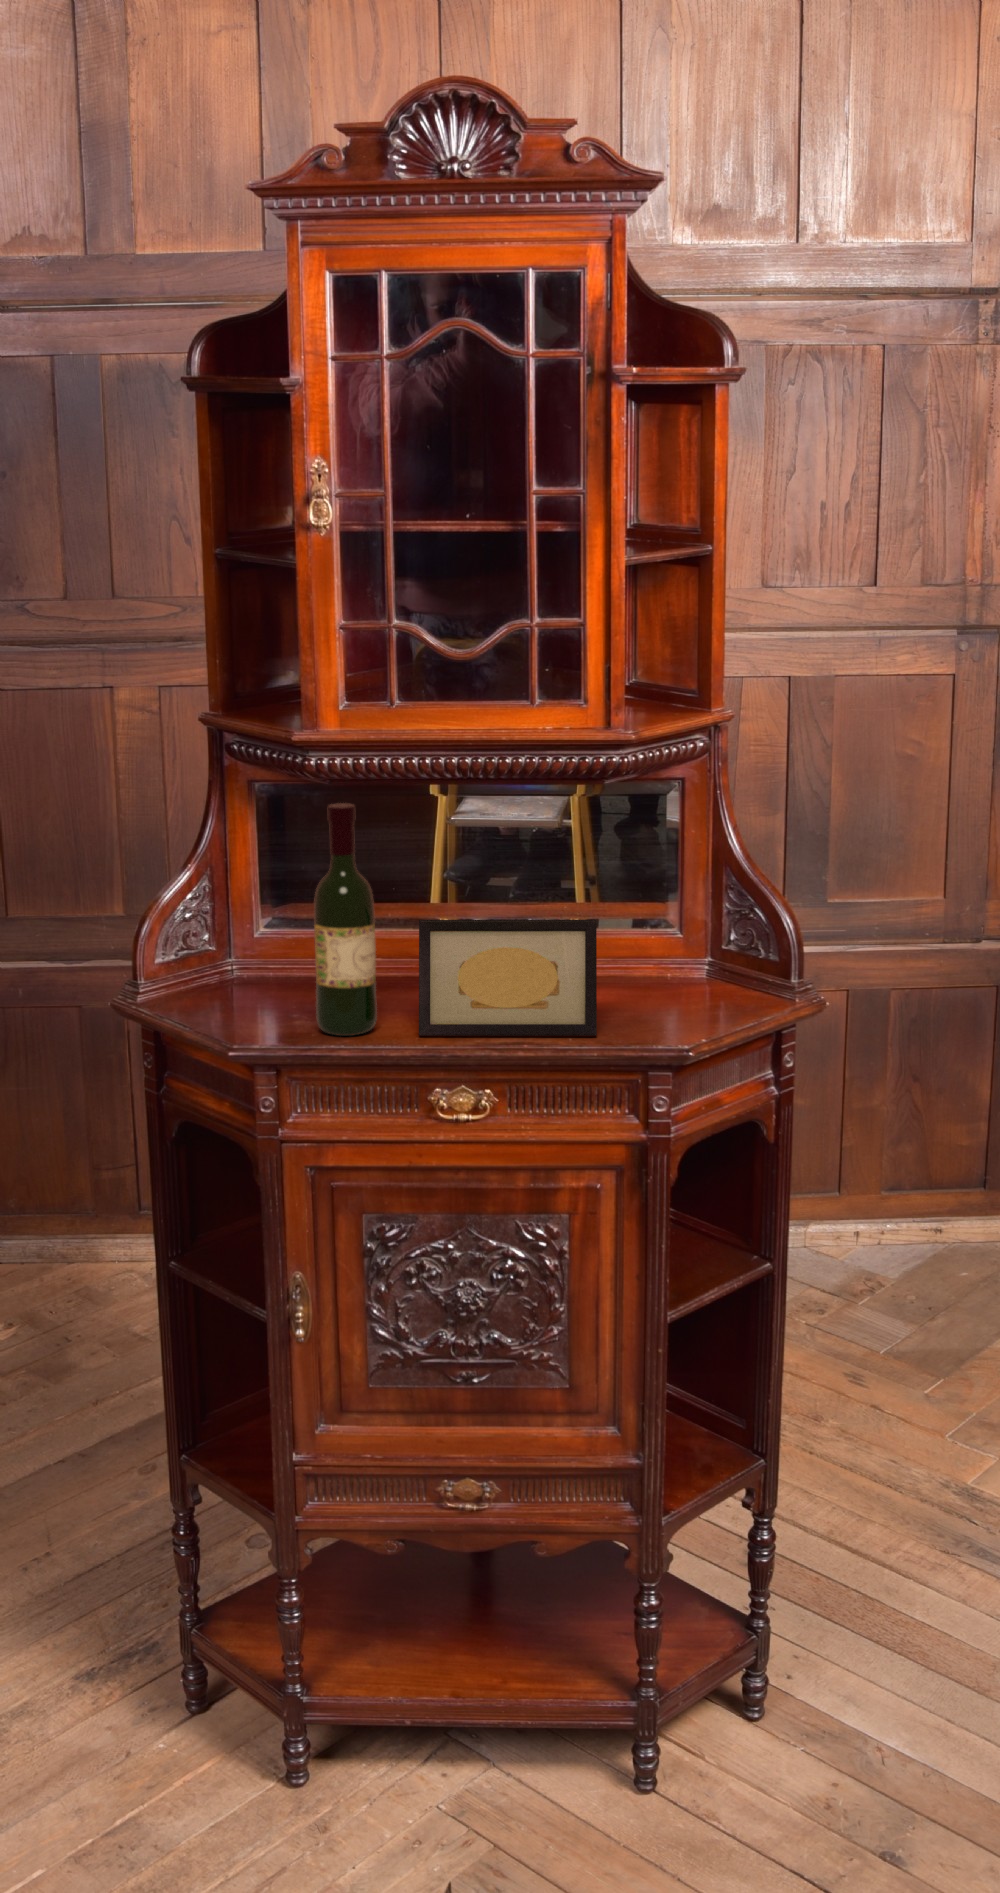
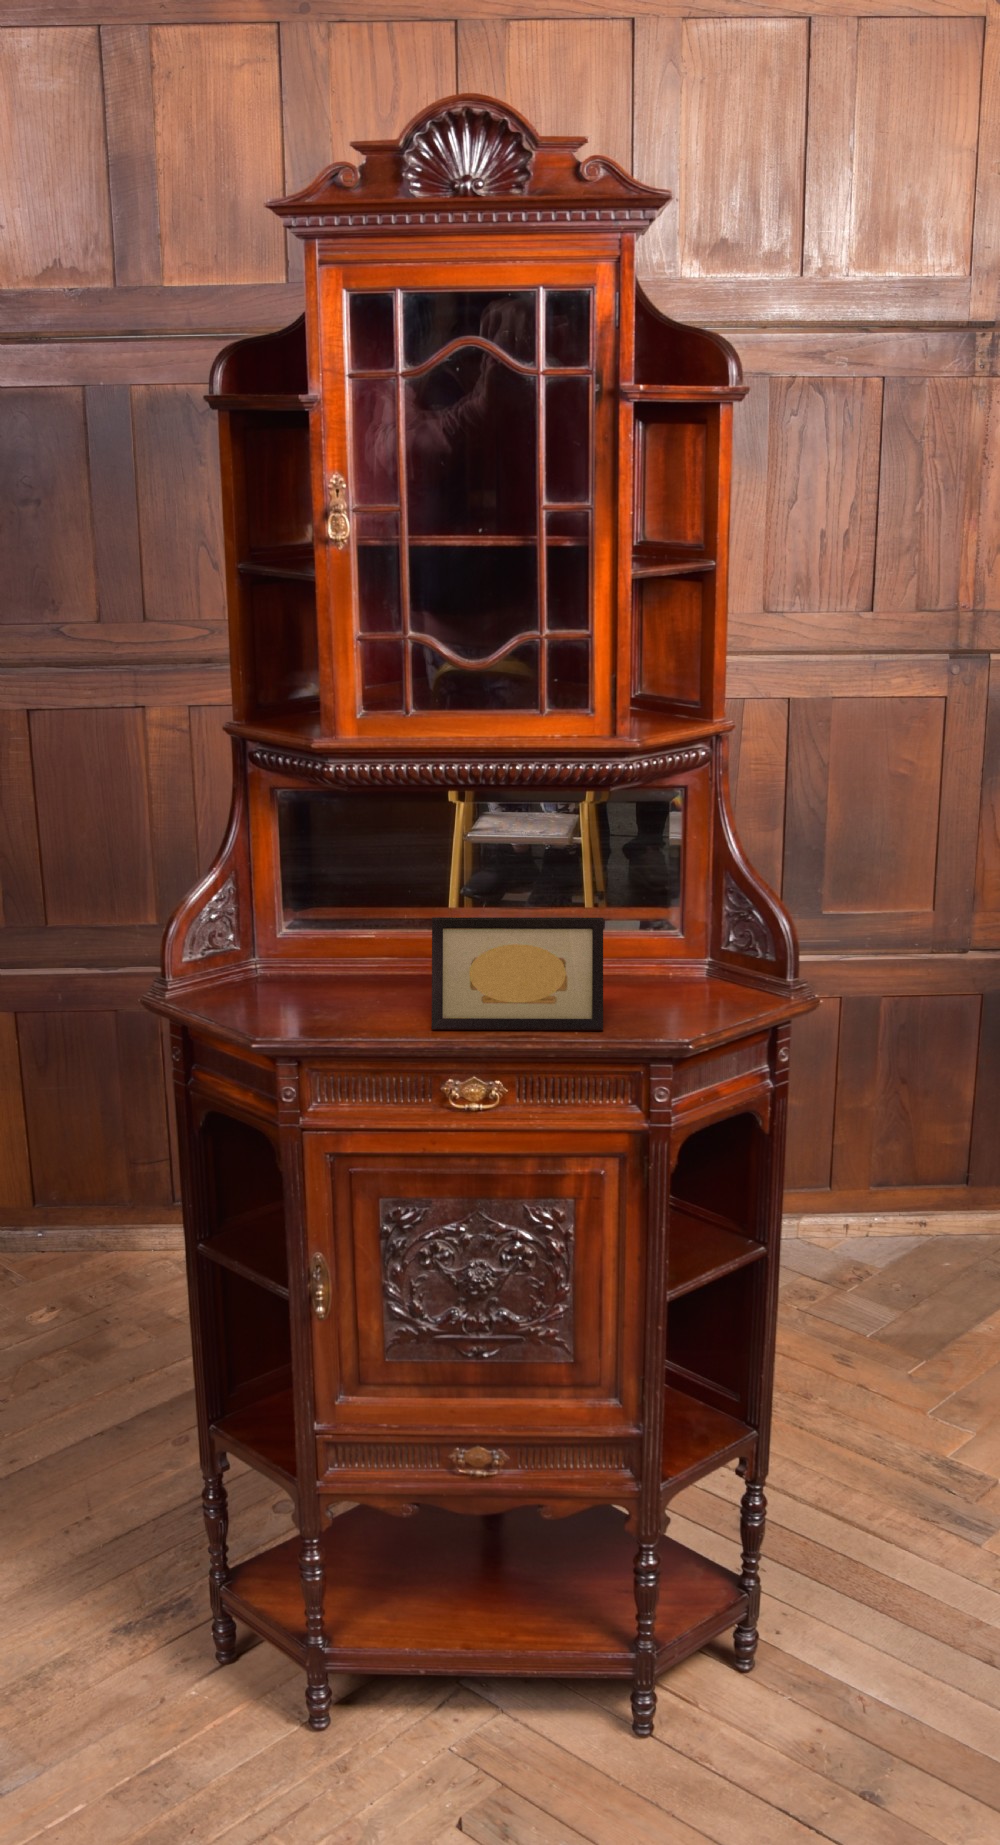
wine bottle: present [314,803,377,1036] -> none [331,805,391,1029]

